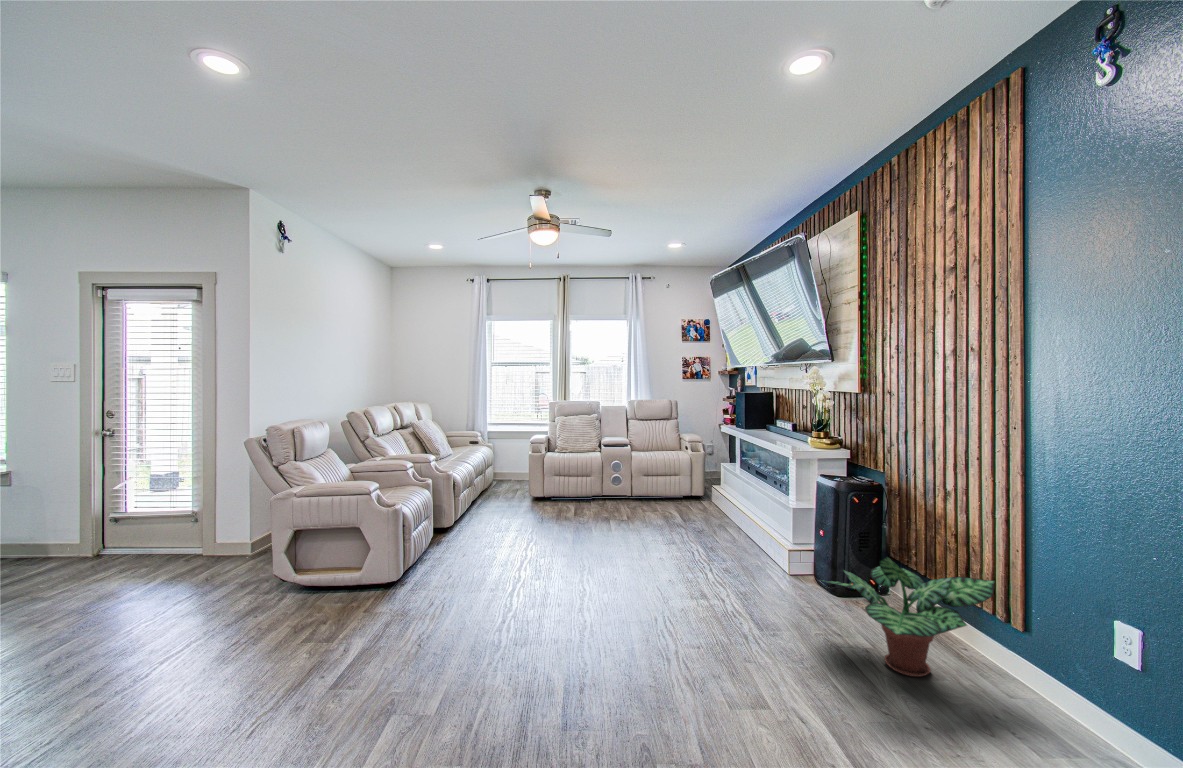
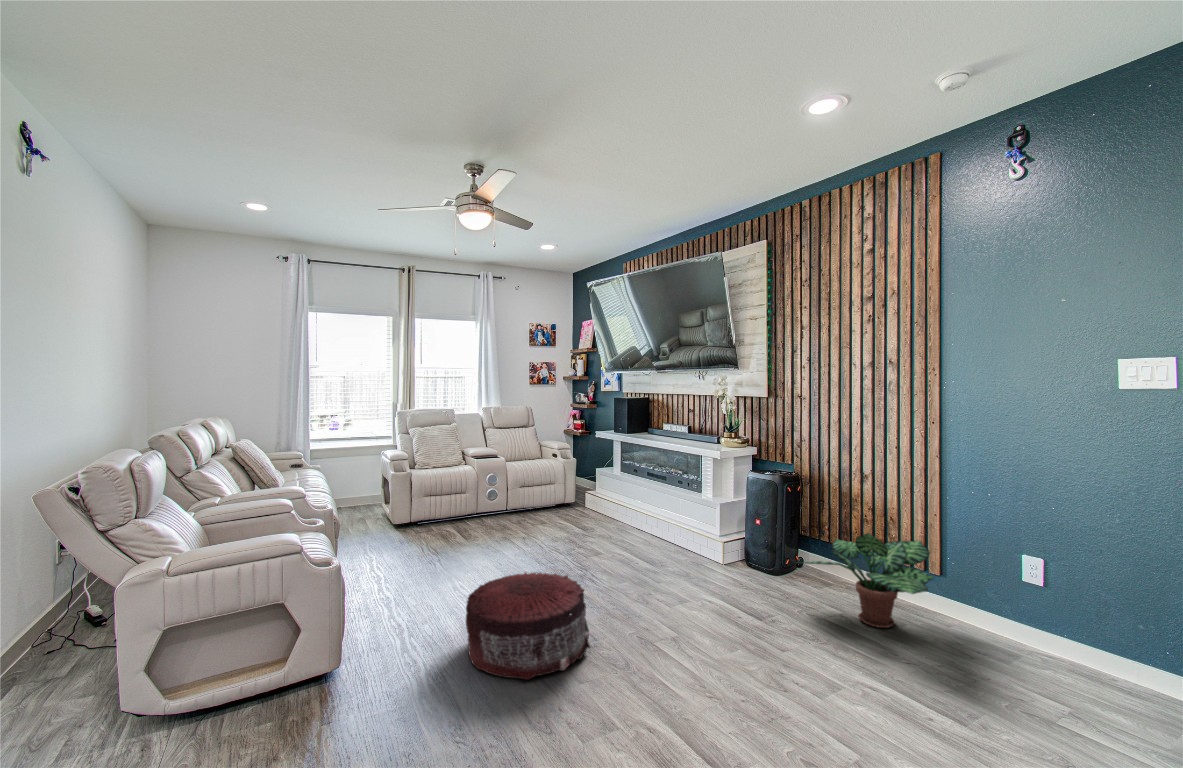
pouf: none [473,542,576,628] -> present [466,573,590,680]

